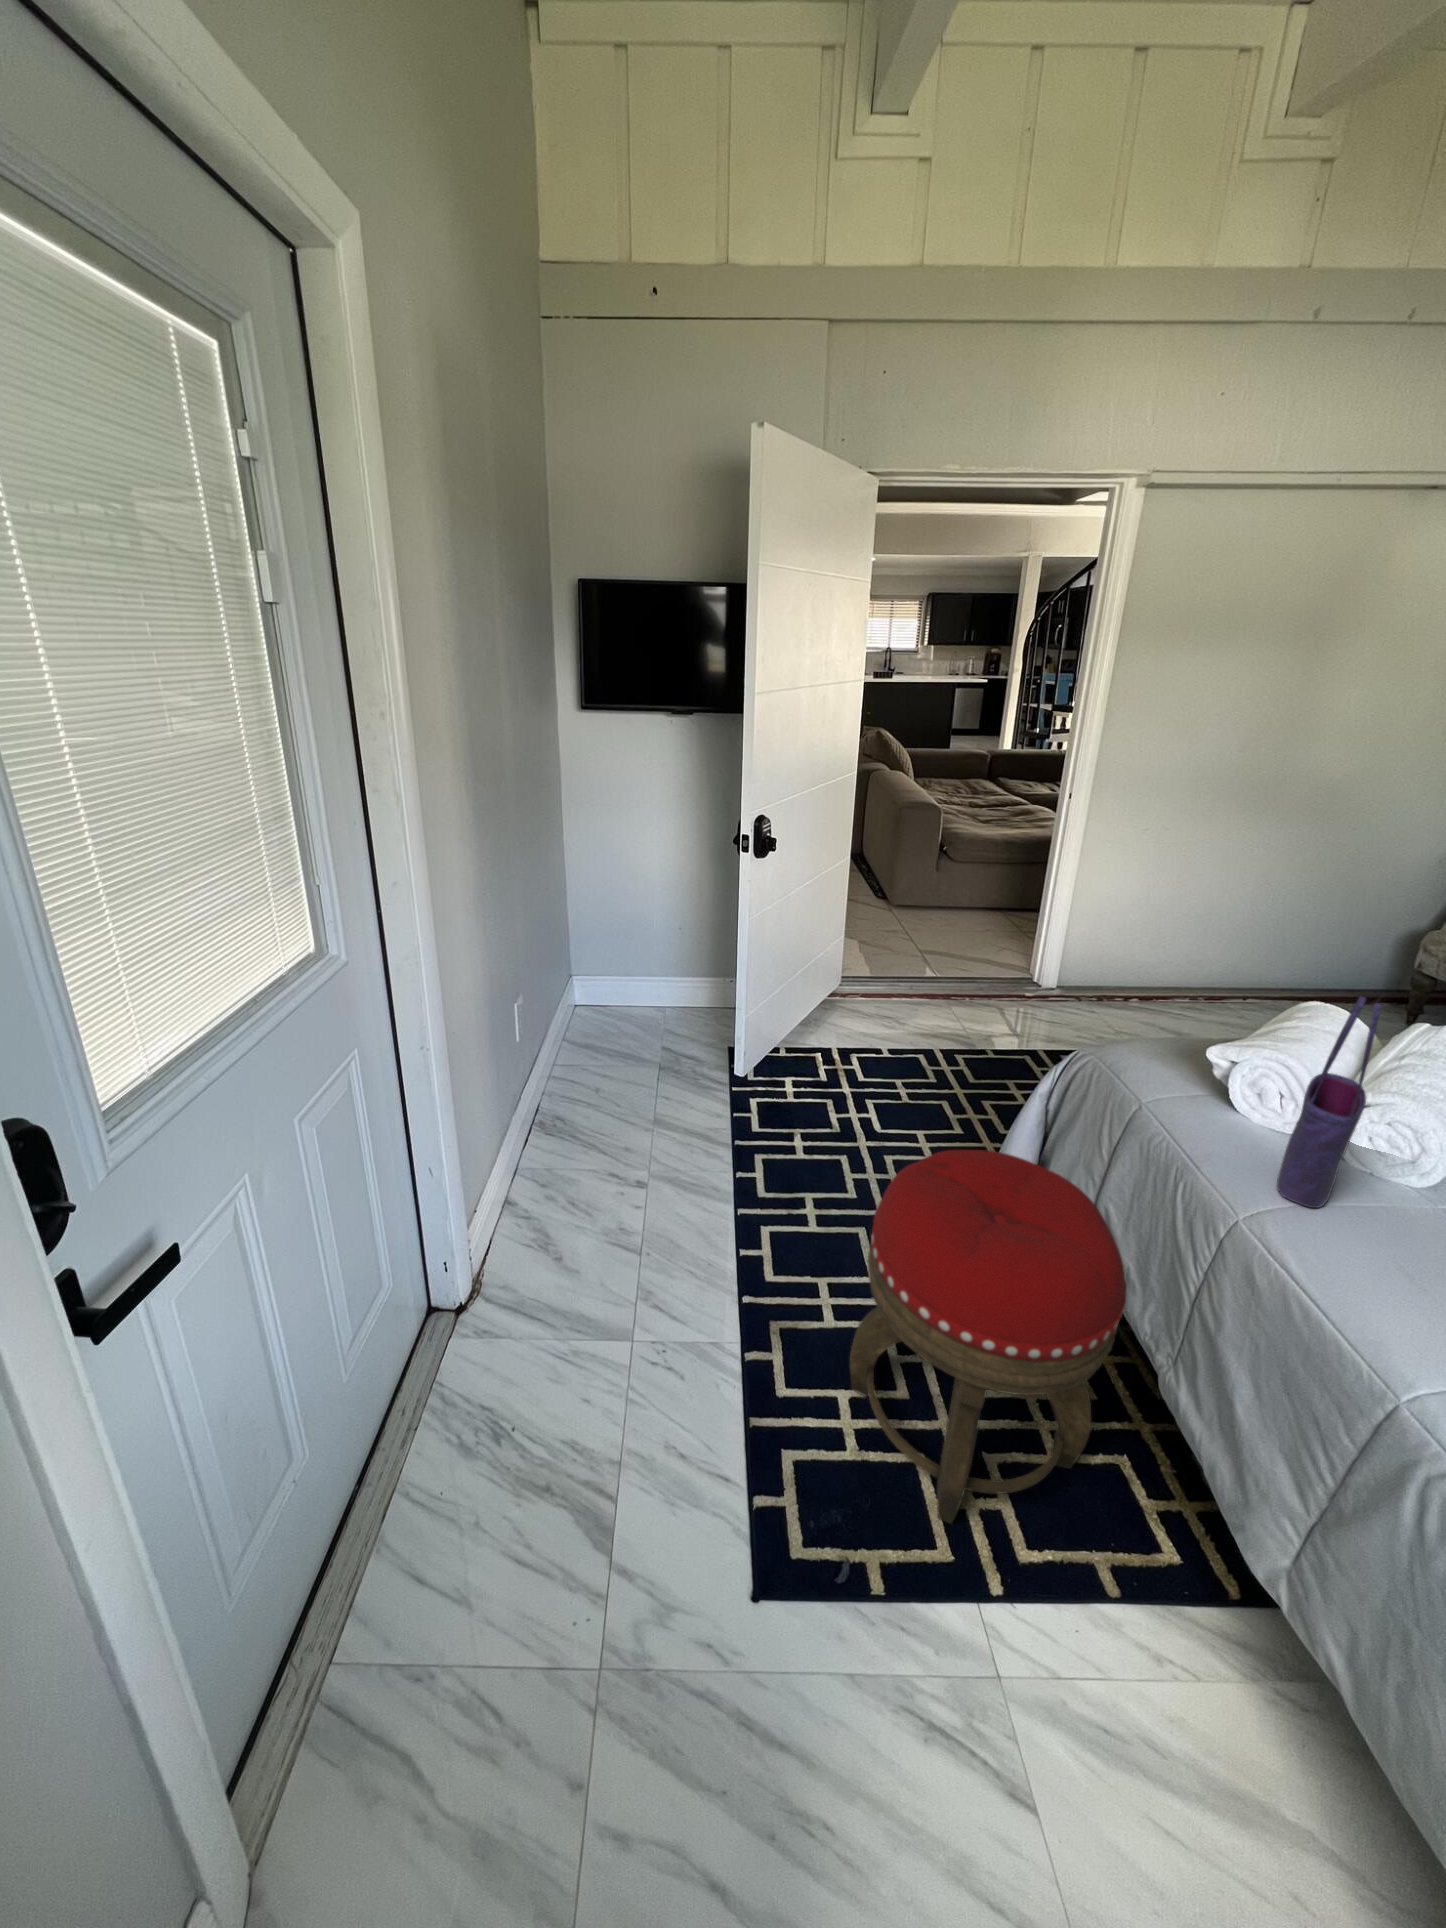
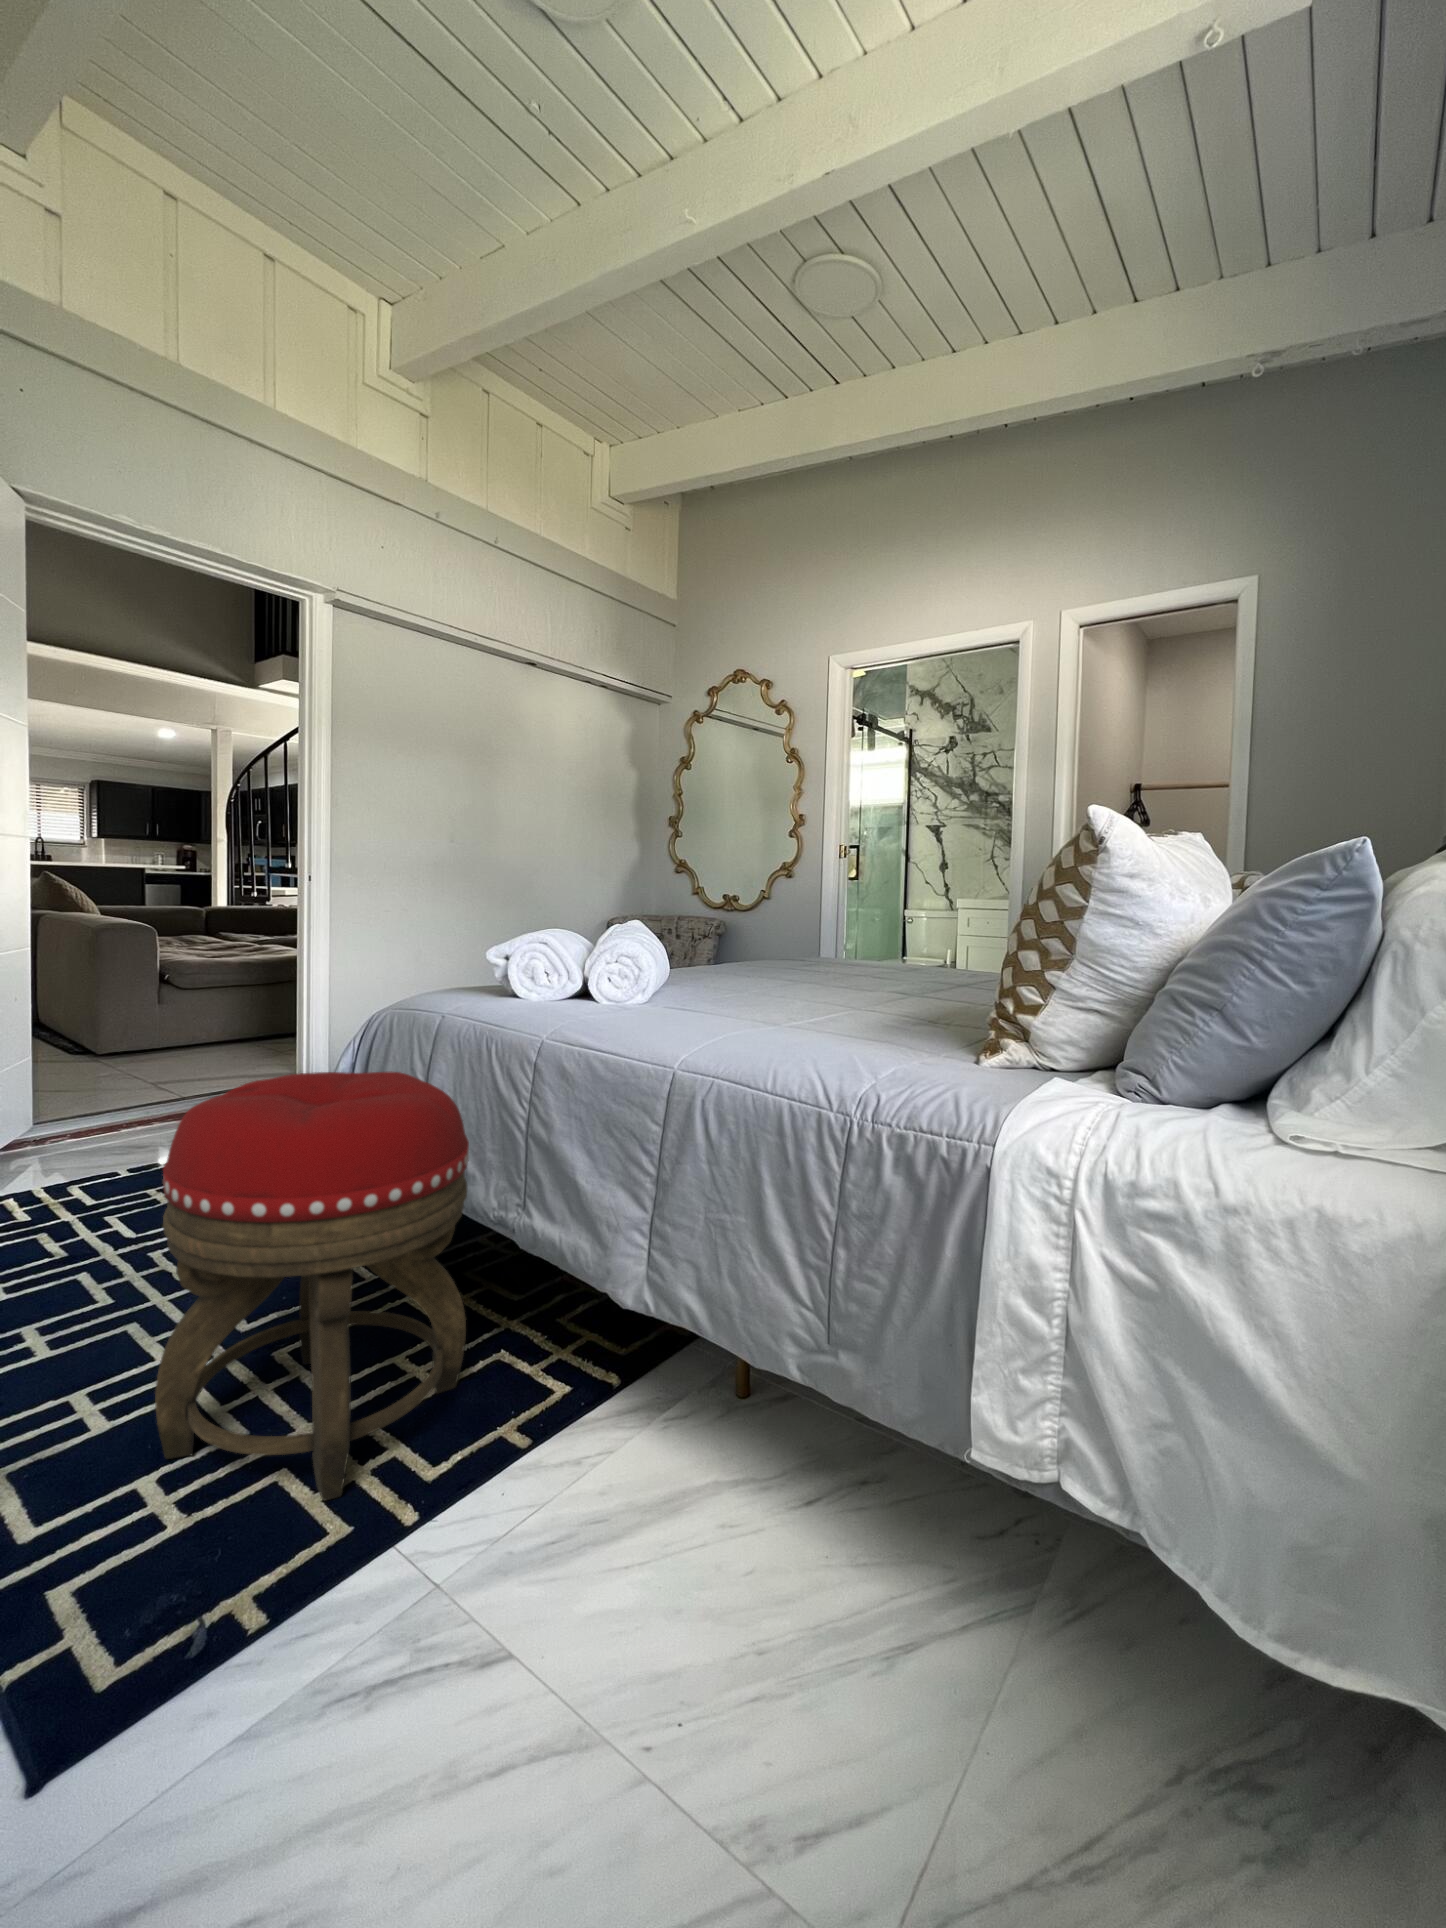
tote bag: present [1277,997,1382,1208] -> none [559,840,600,1017]

